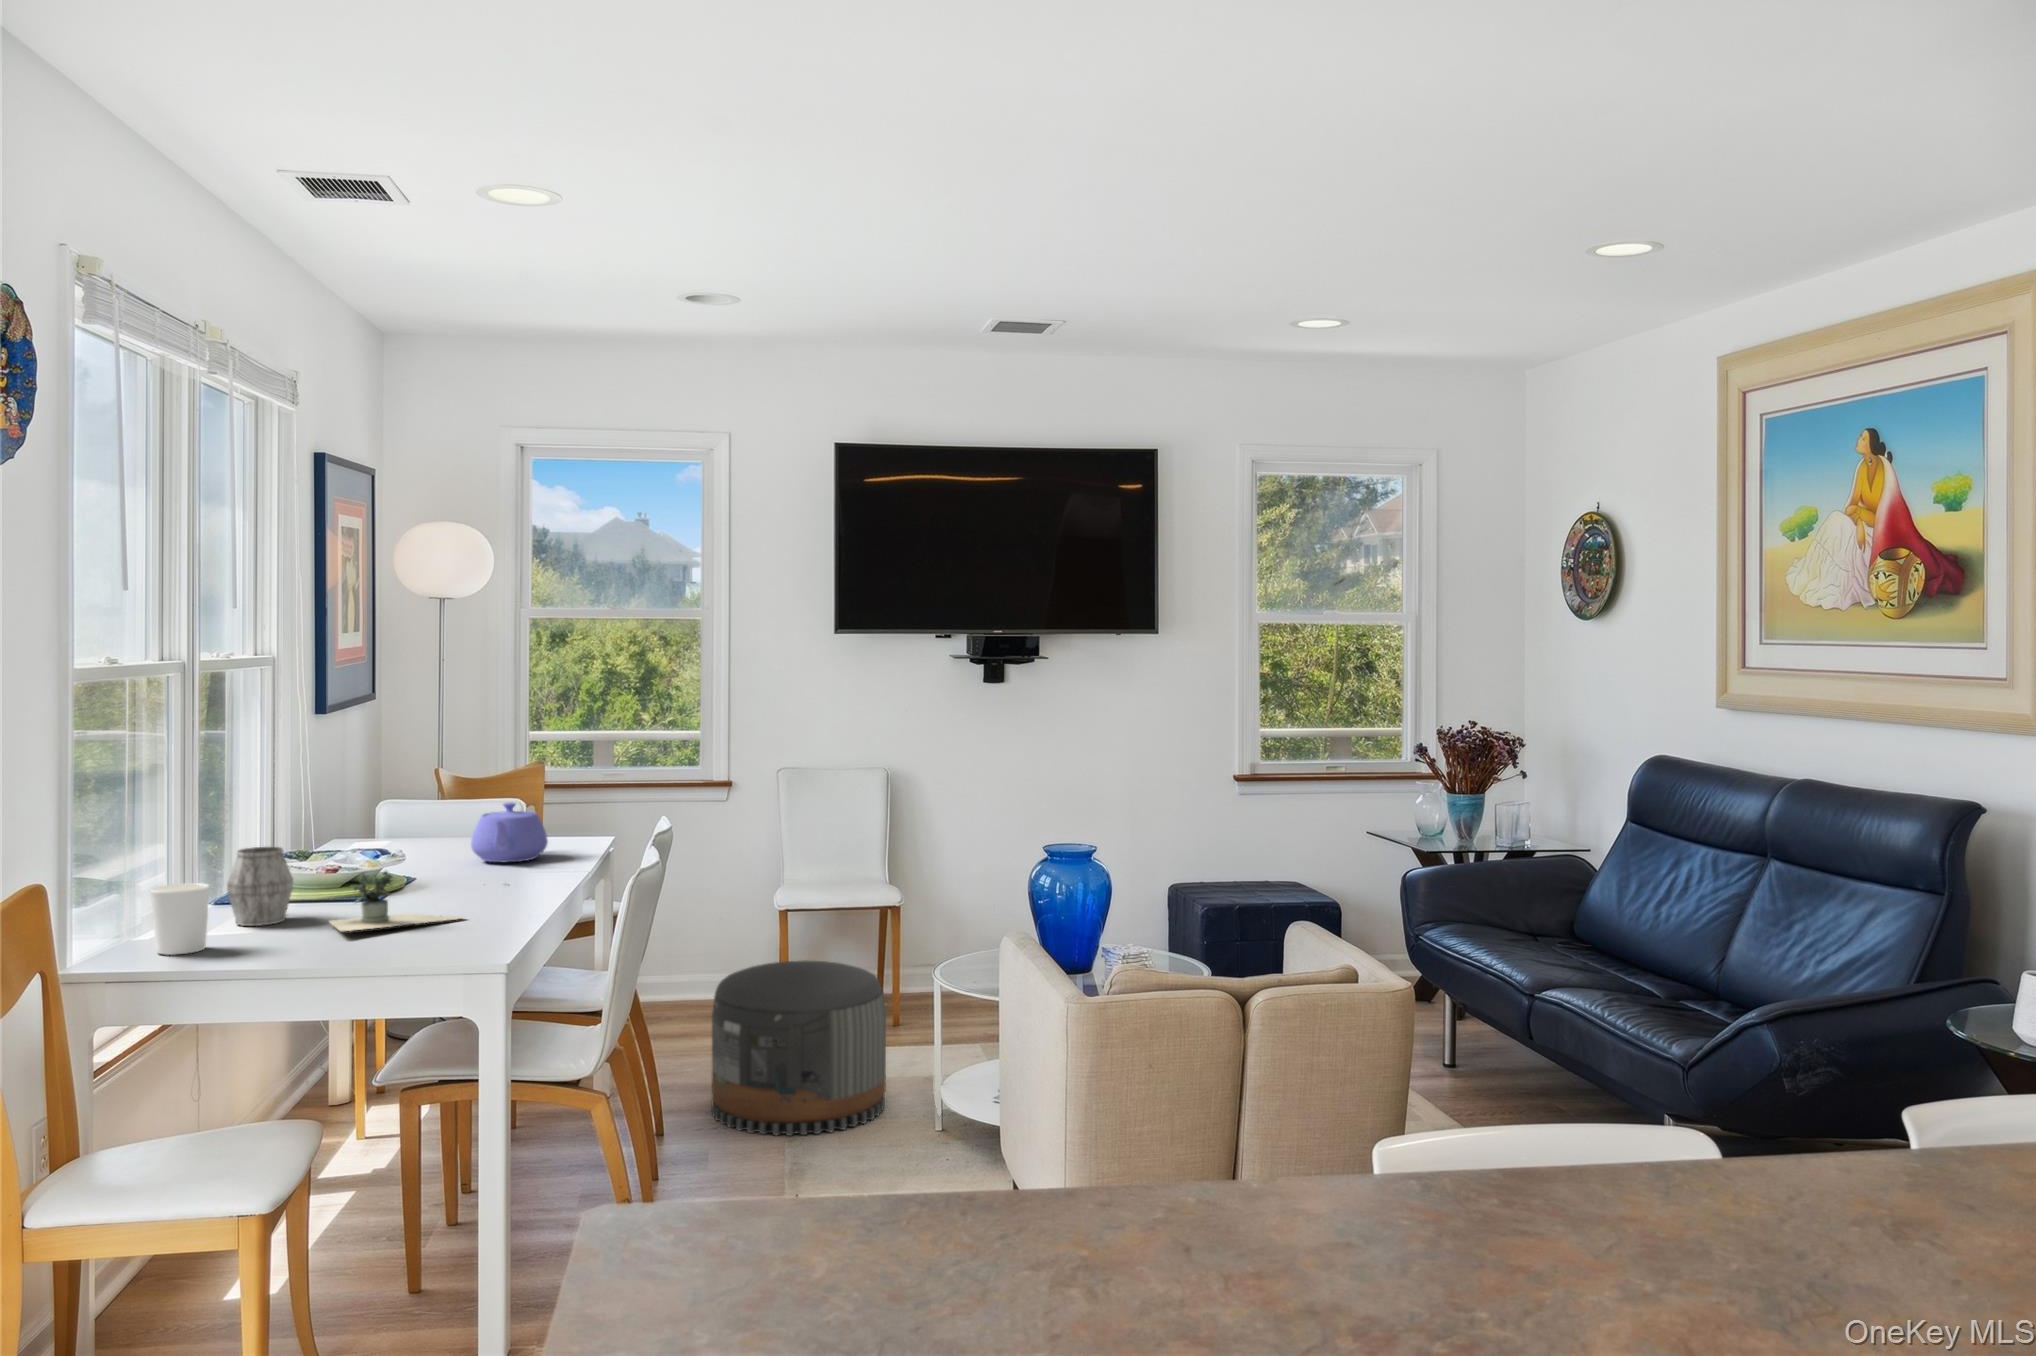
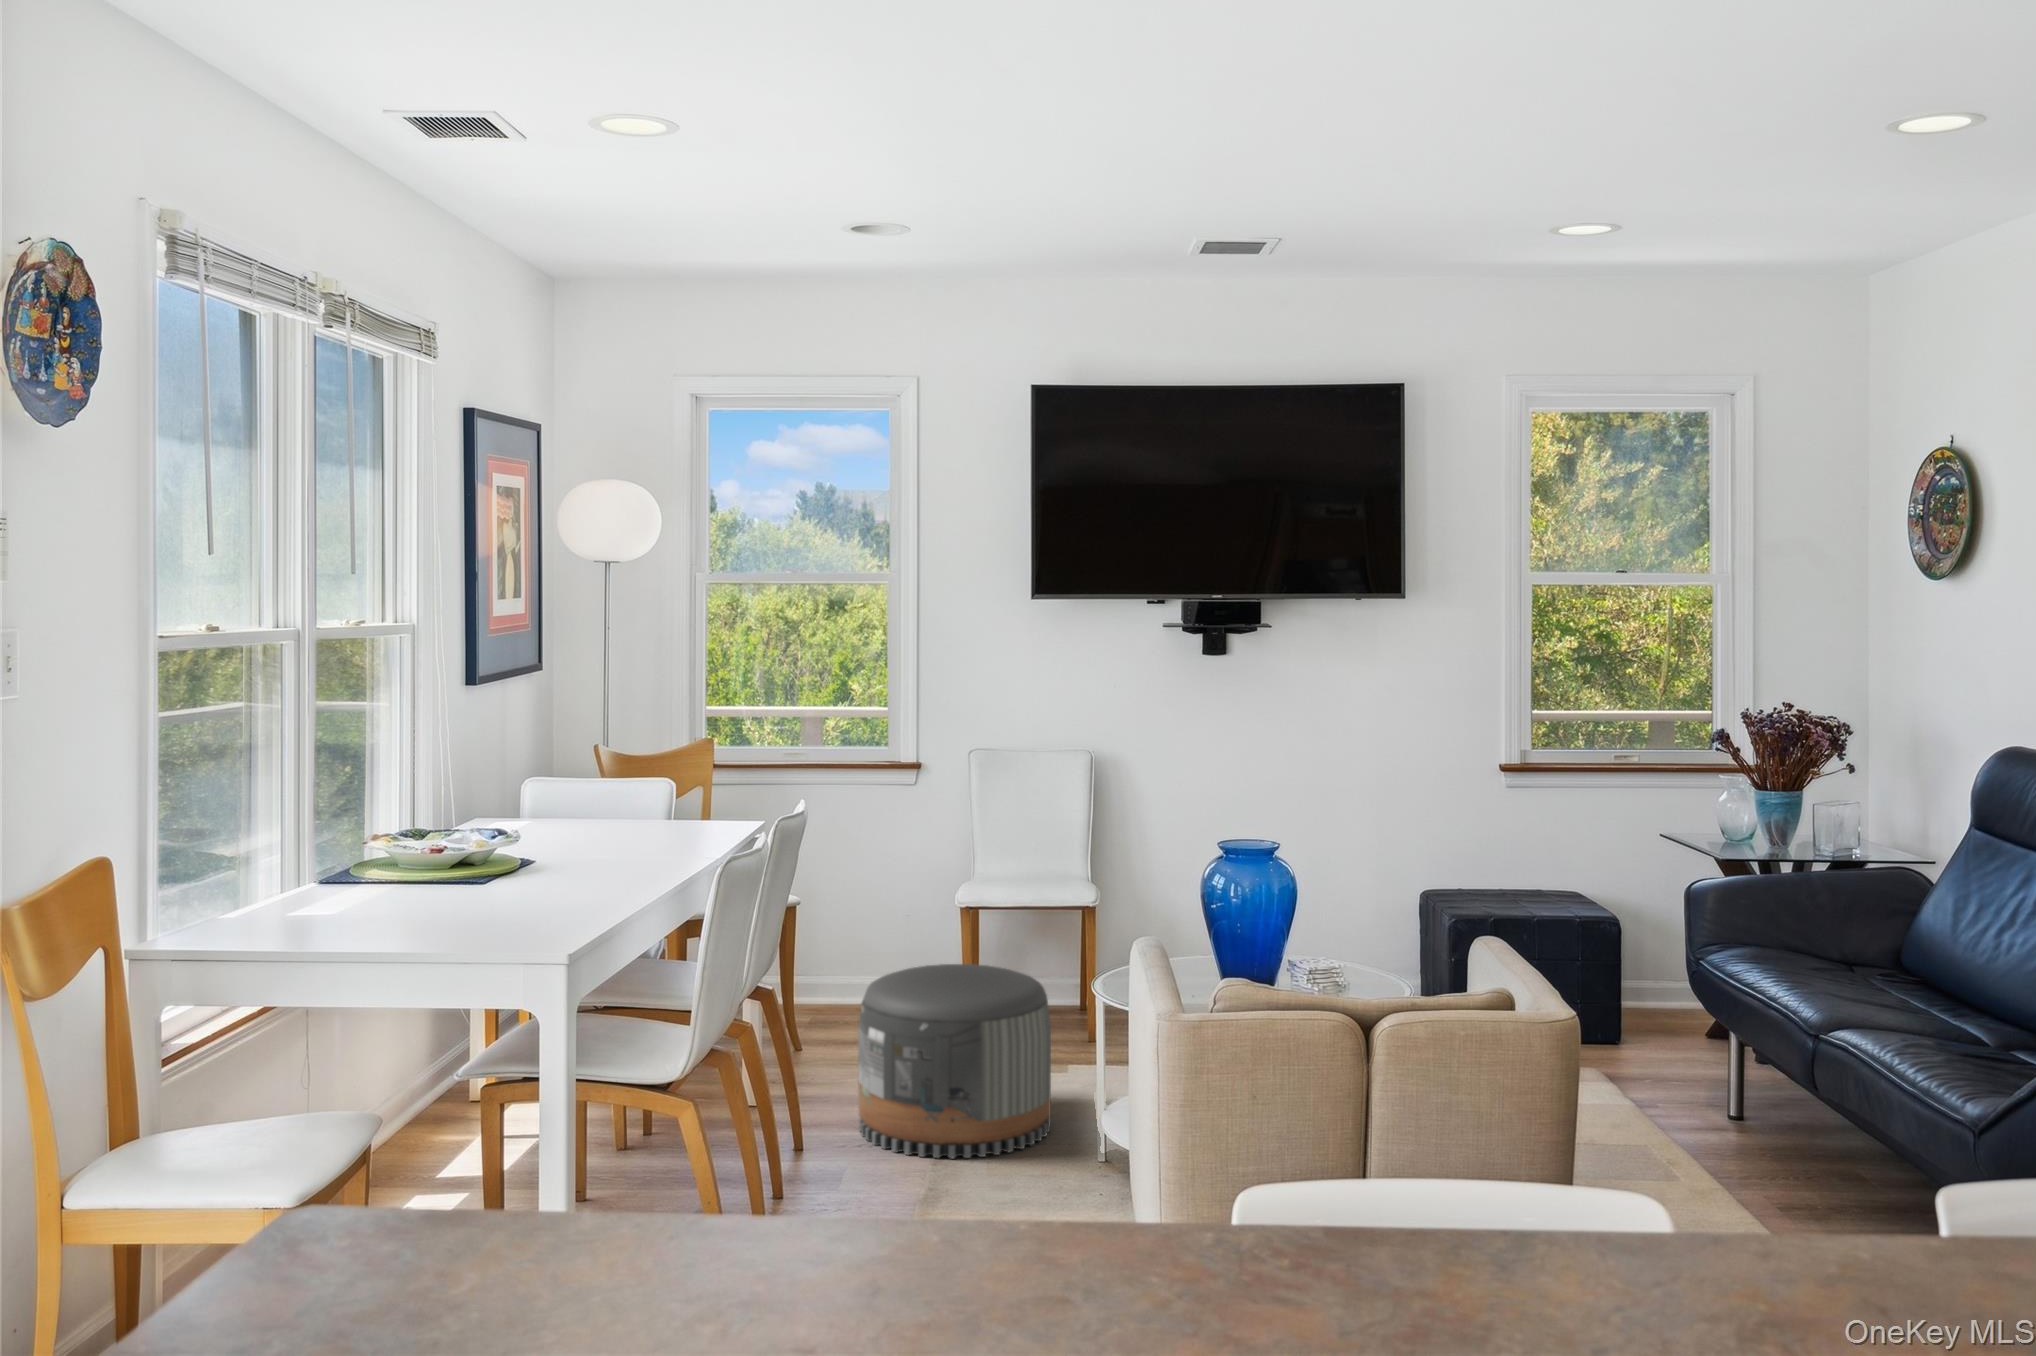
teapot: present [471,802,548,862] -> none [594,783,675,847]
mug: present [227,847,293,926] -> none [313,825,382,908]
potted plant: present [330,871,462,931] -> none [409,852,597,917]
candle holder: present [151,883,209,955] -> none [222,862,281,936]

